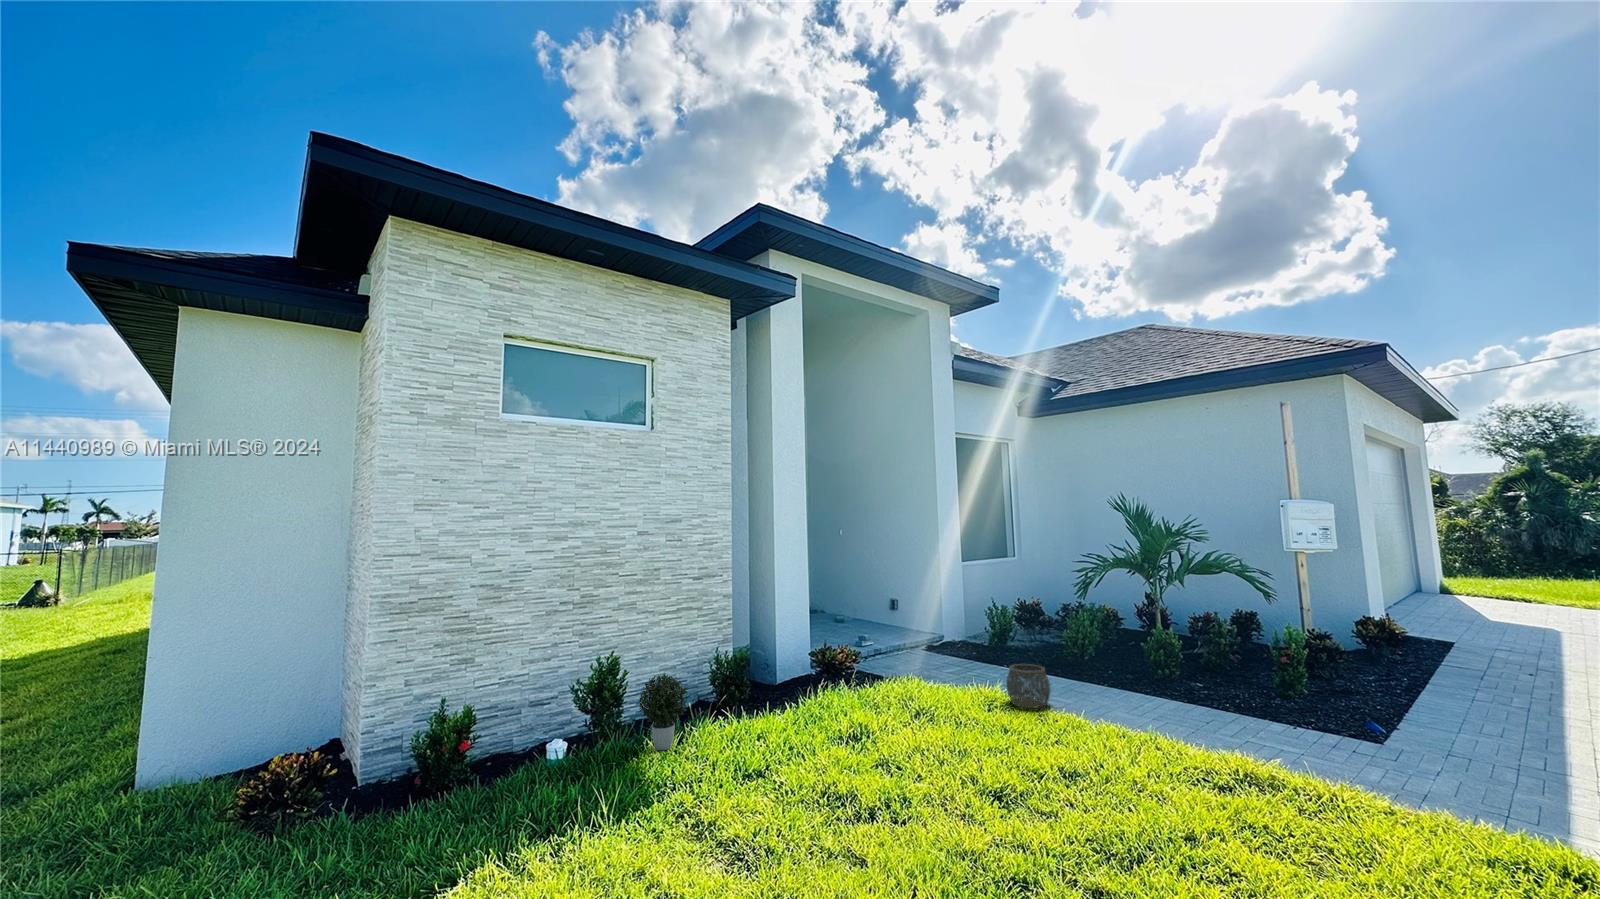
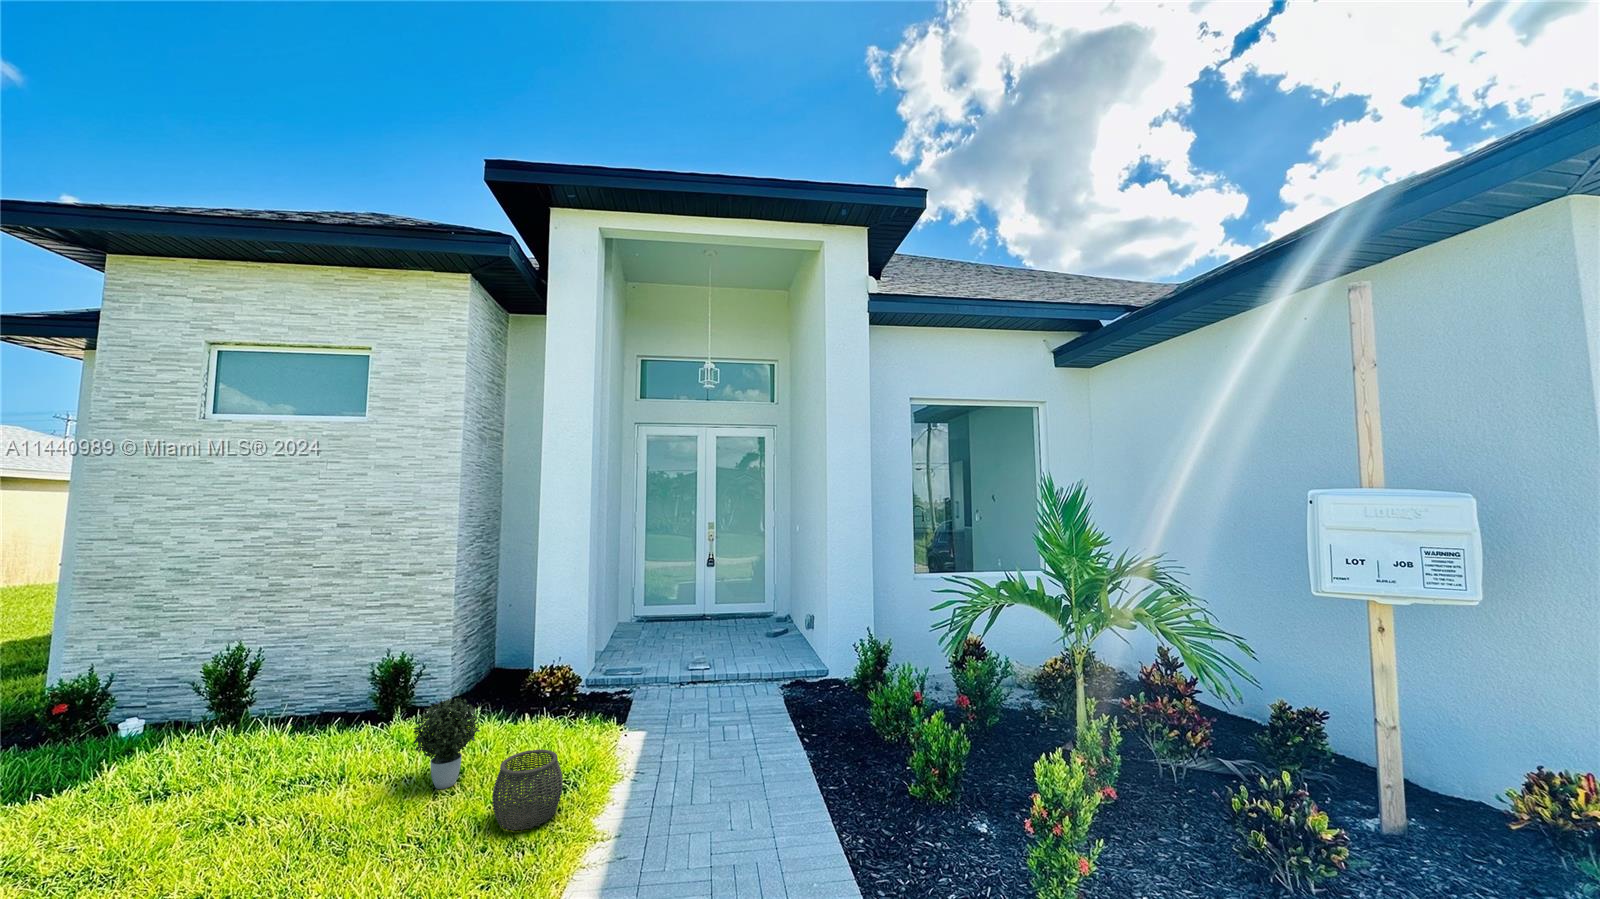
potted plant: present [639,674,688,750] -> present [413,697,480,789]

